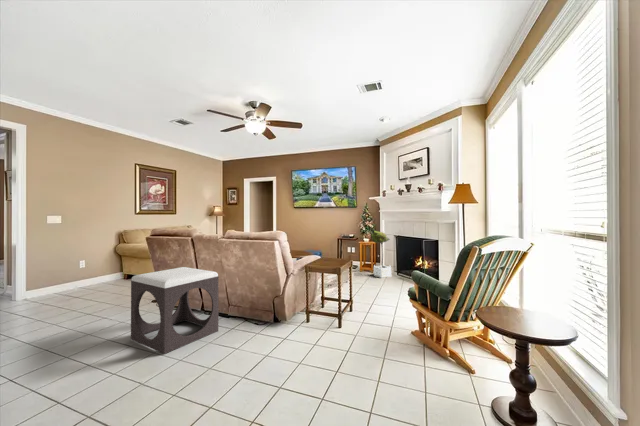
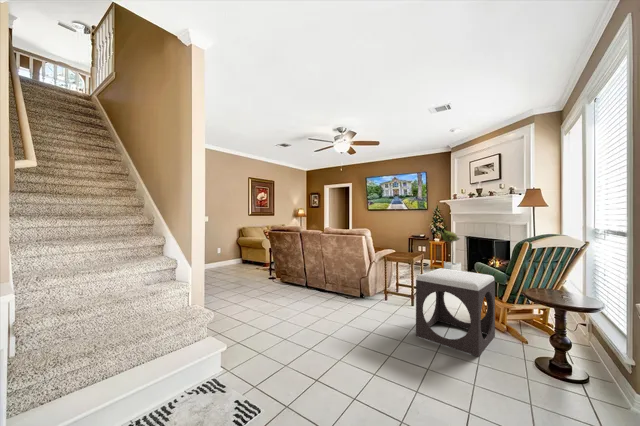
footstool: present [131,267,219,354] -> present [416,268,495,357]

